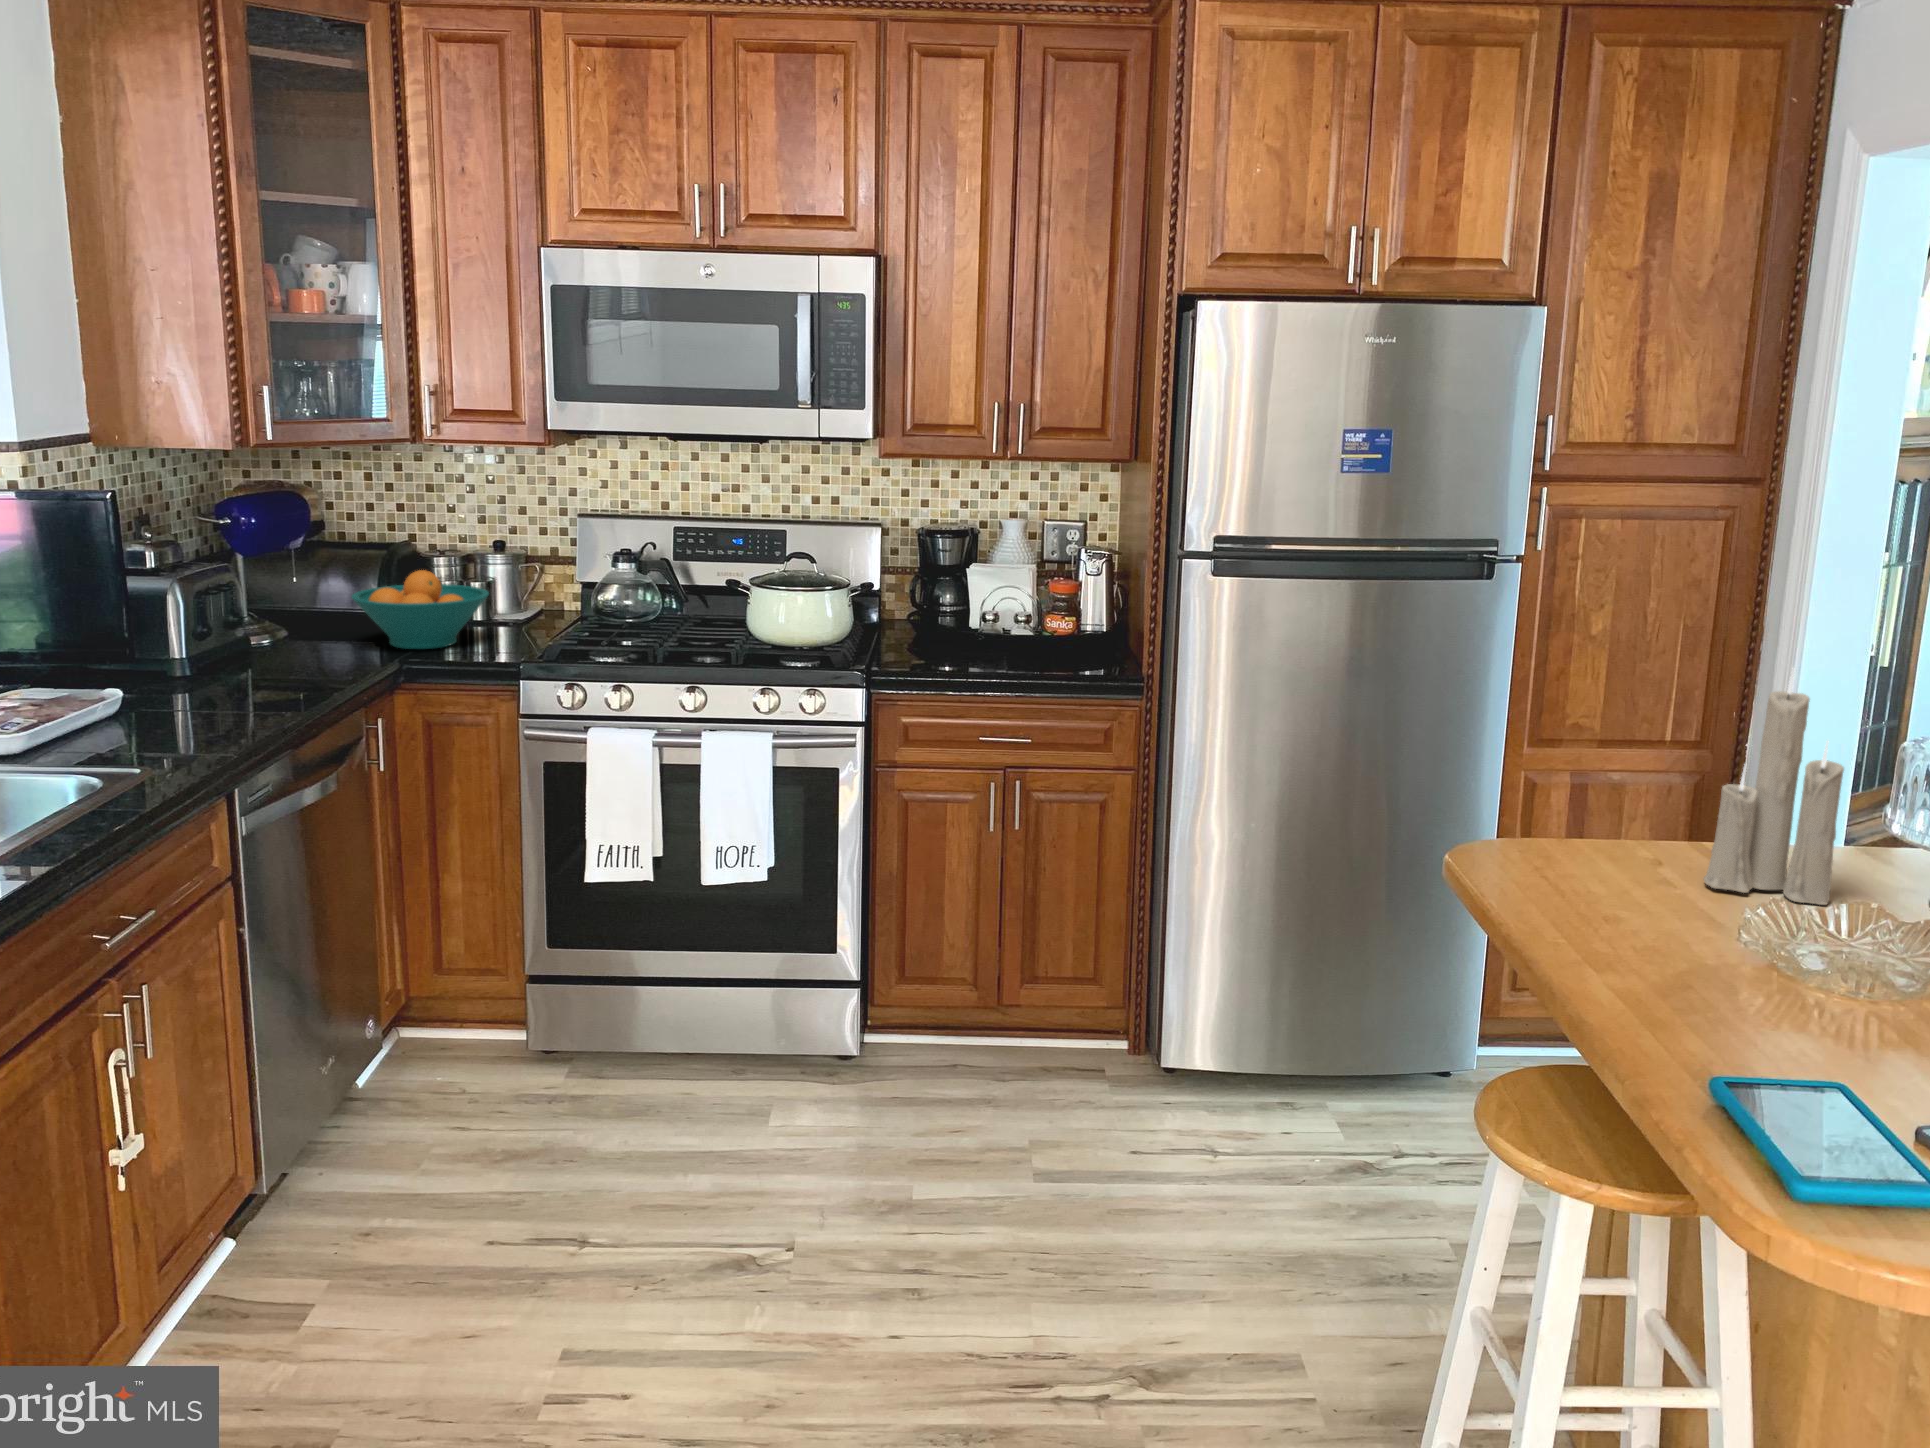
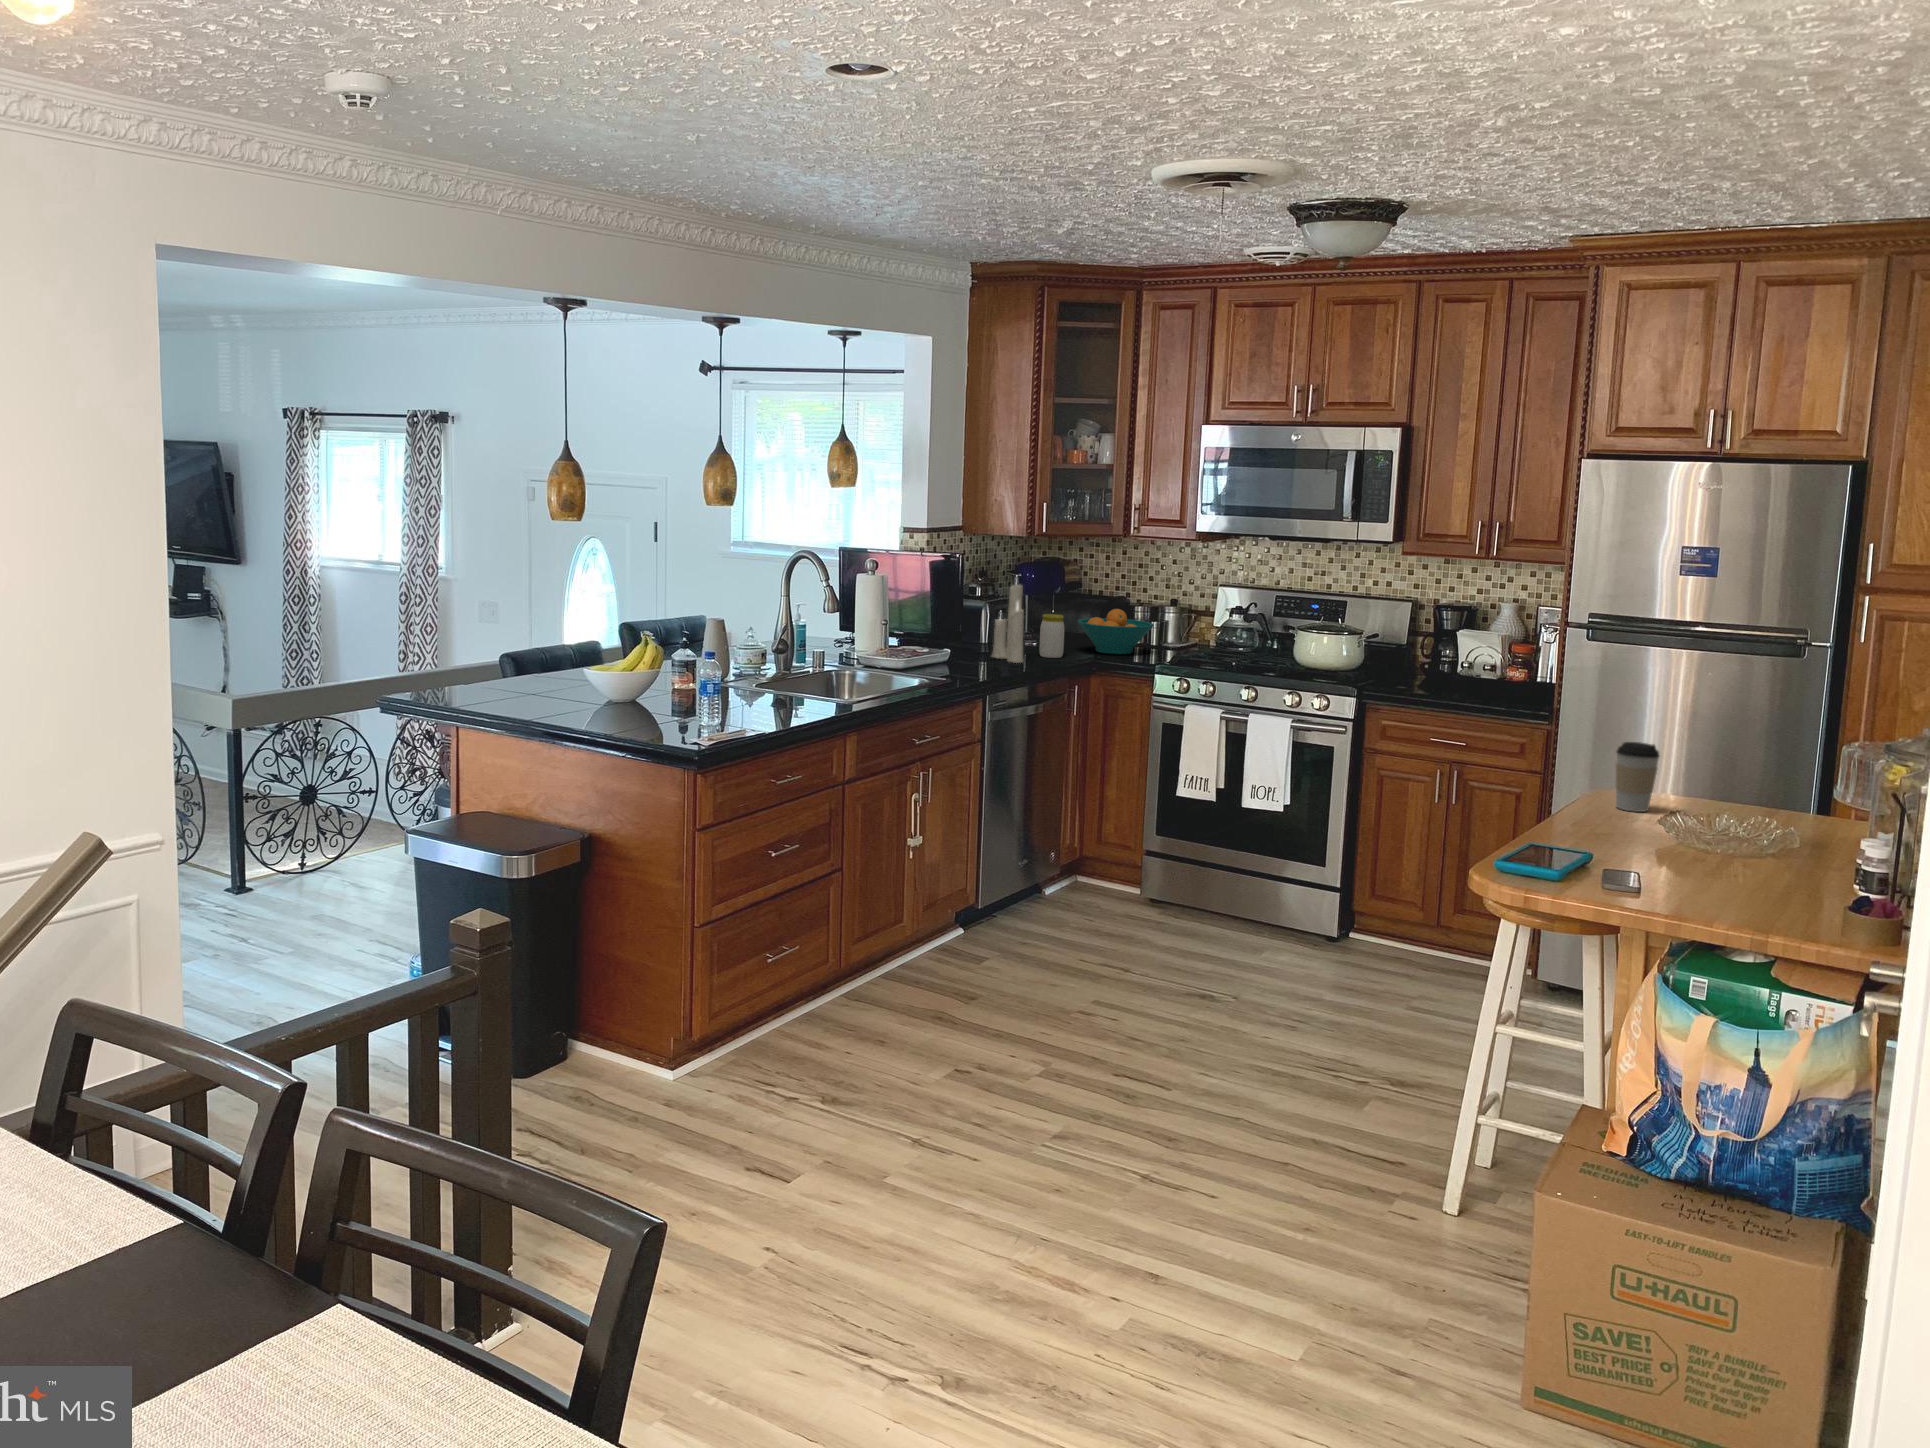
jar: none [291,592,341,673] -> present [1039,614,1065,658]
candle: present [1703,668,1844,905] -> present [992,584,1024,663]
coffee cup: none [1573,786,1649,911] -> present [1616,742,1659,812]

